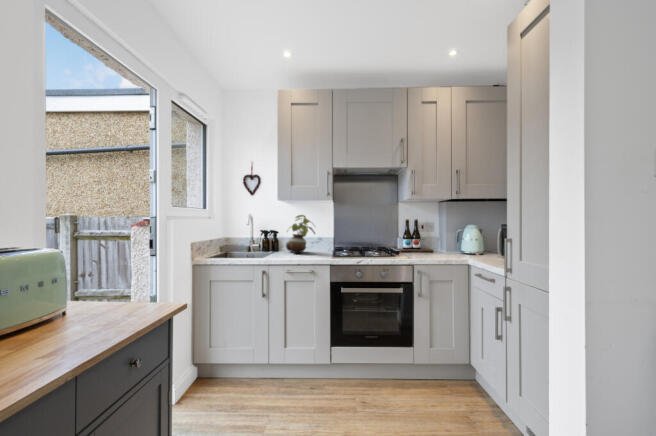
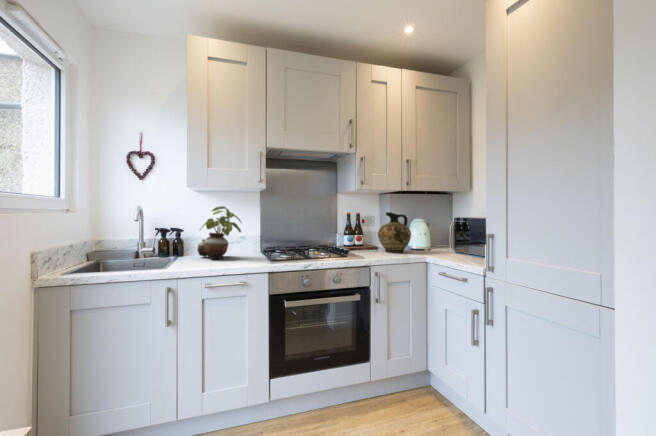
ceramic jug: none [430,220,460,256] -> present [378,212,411,253]

